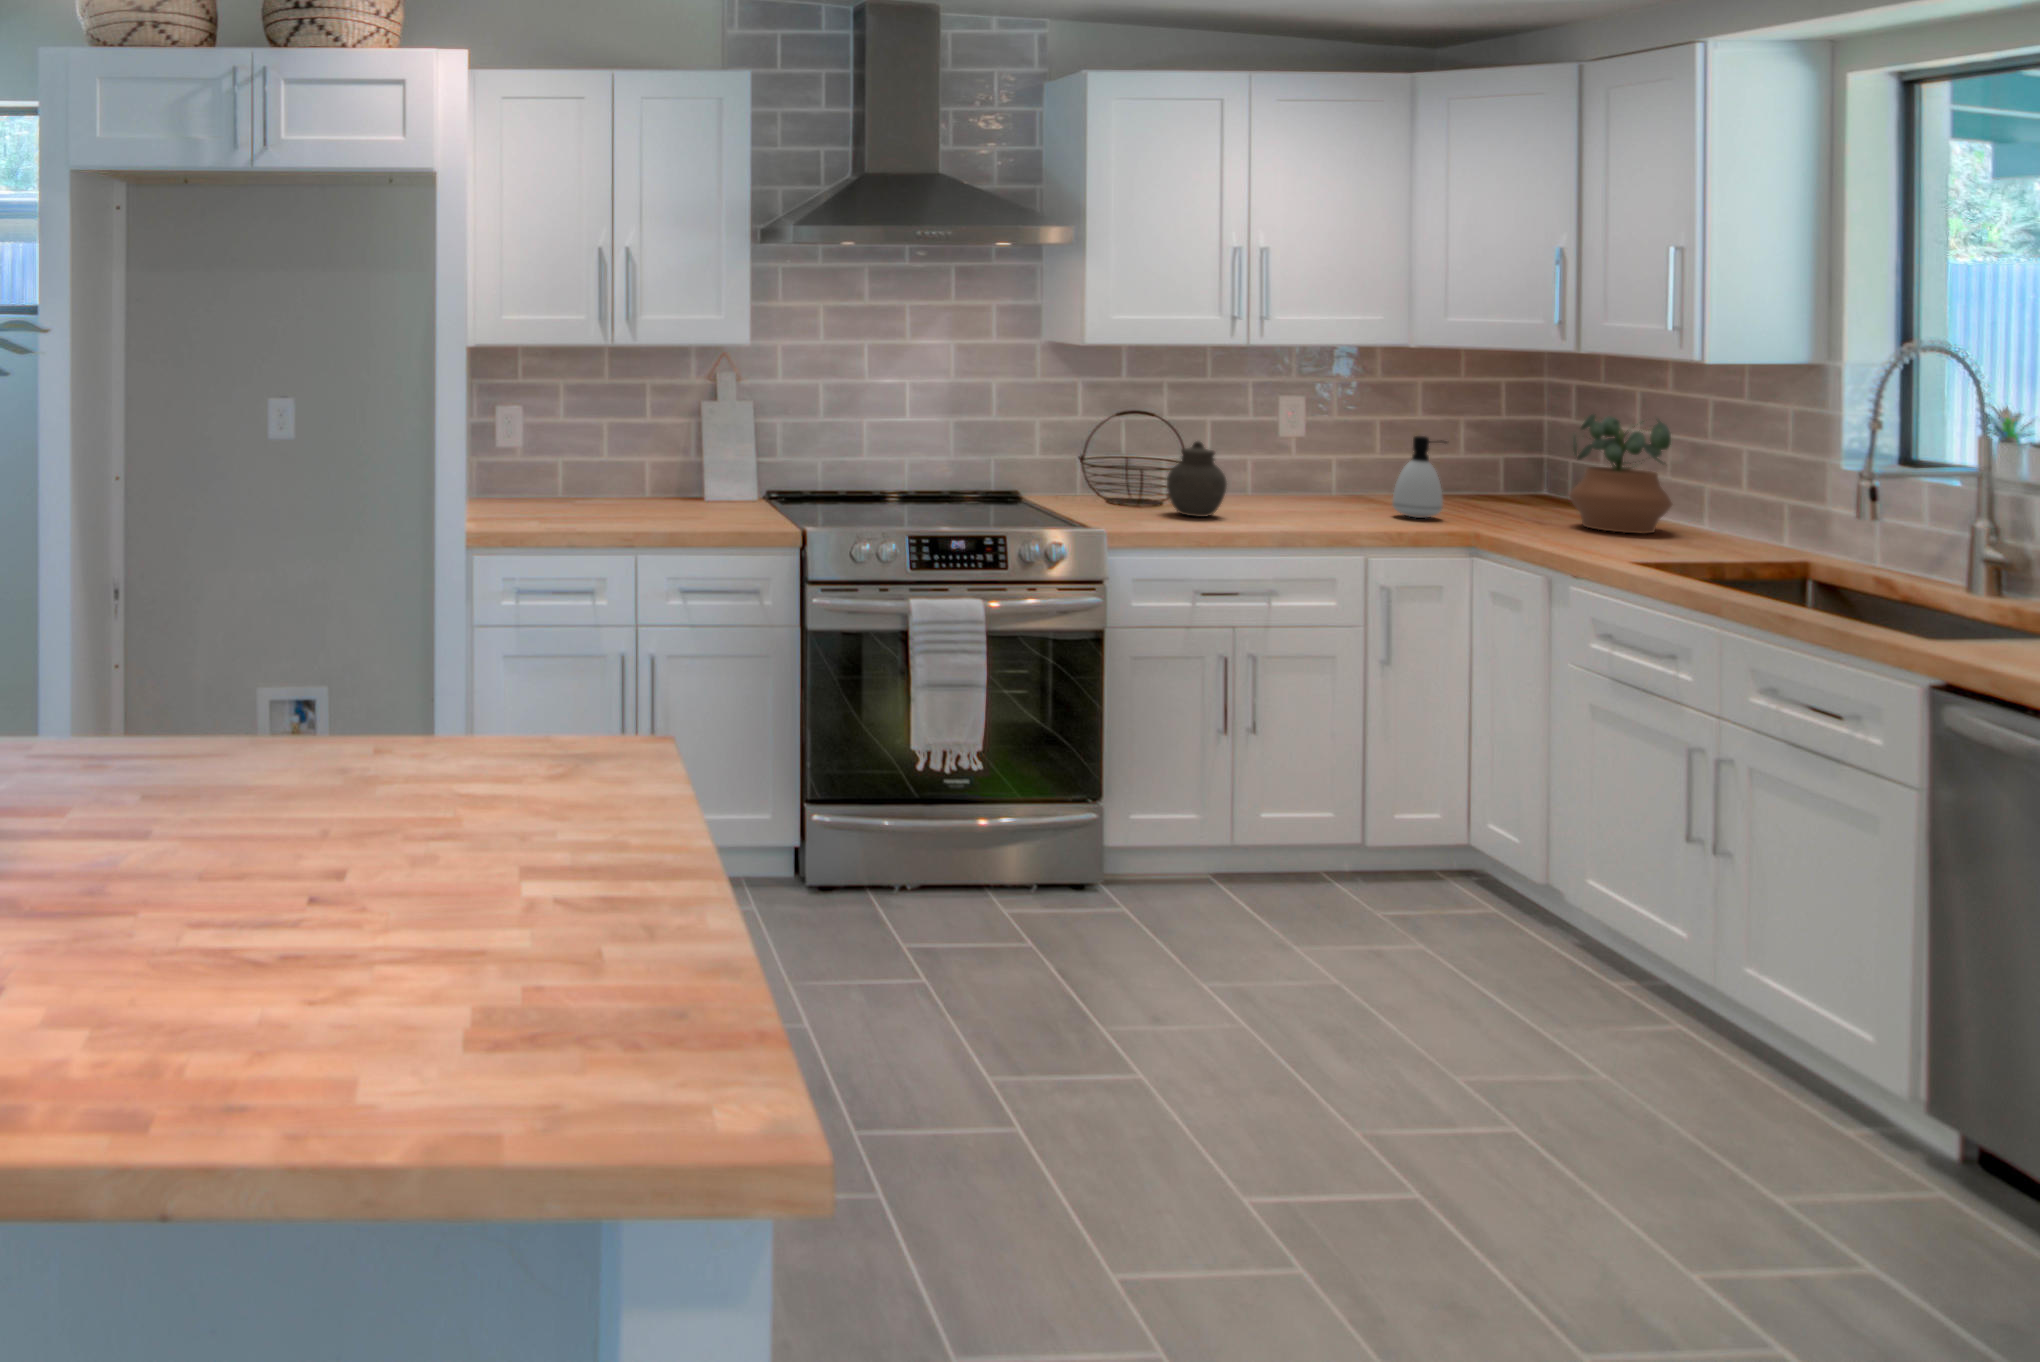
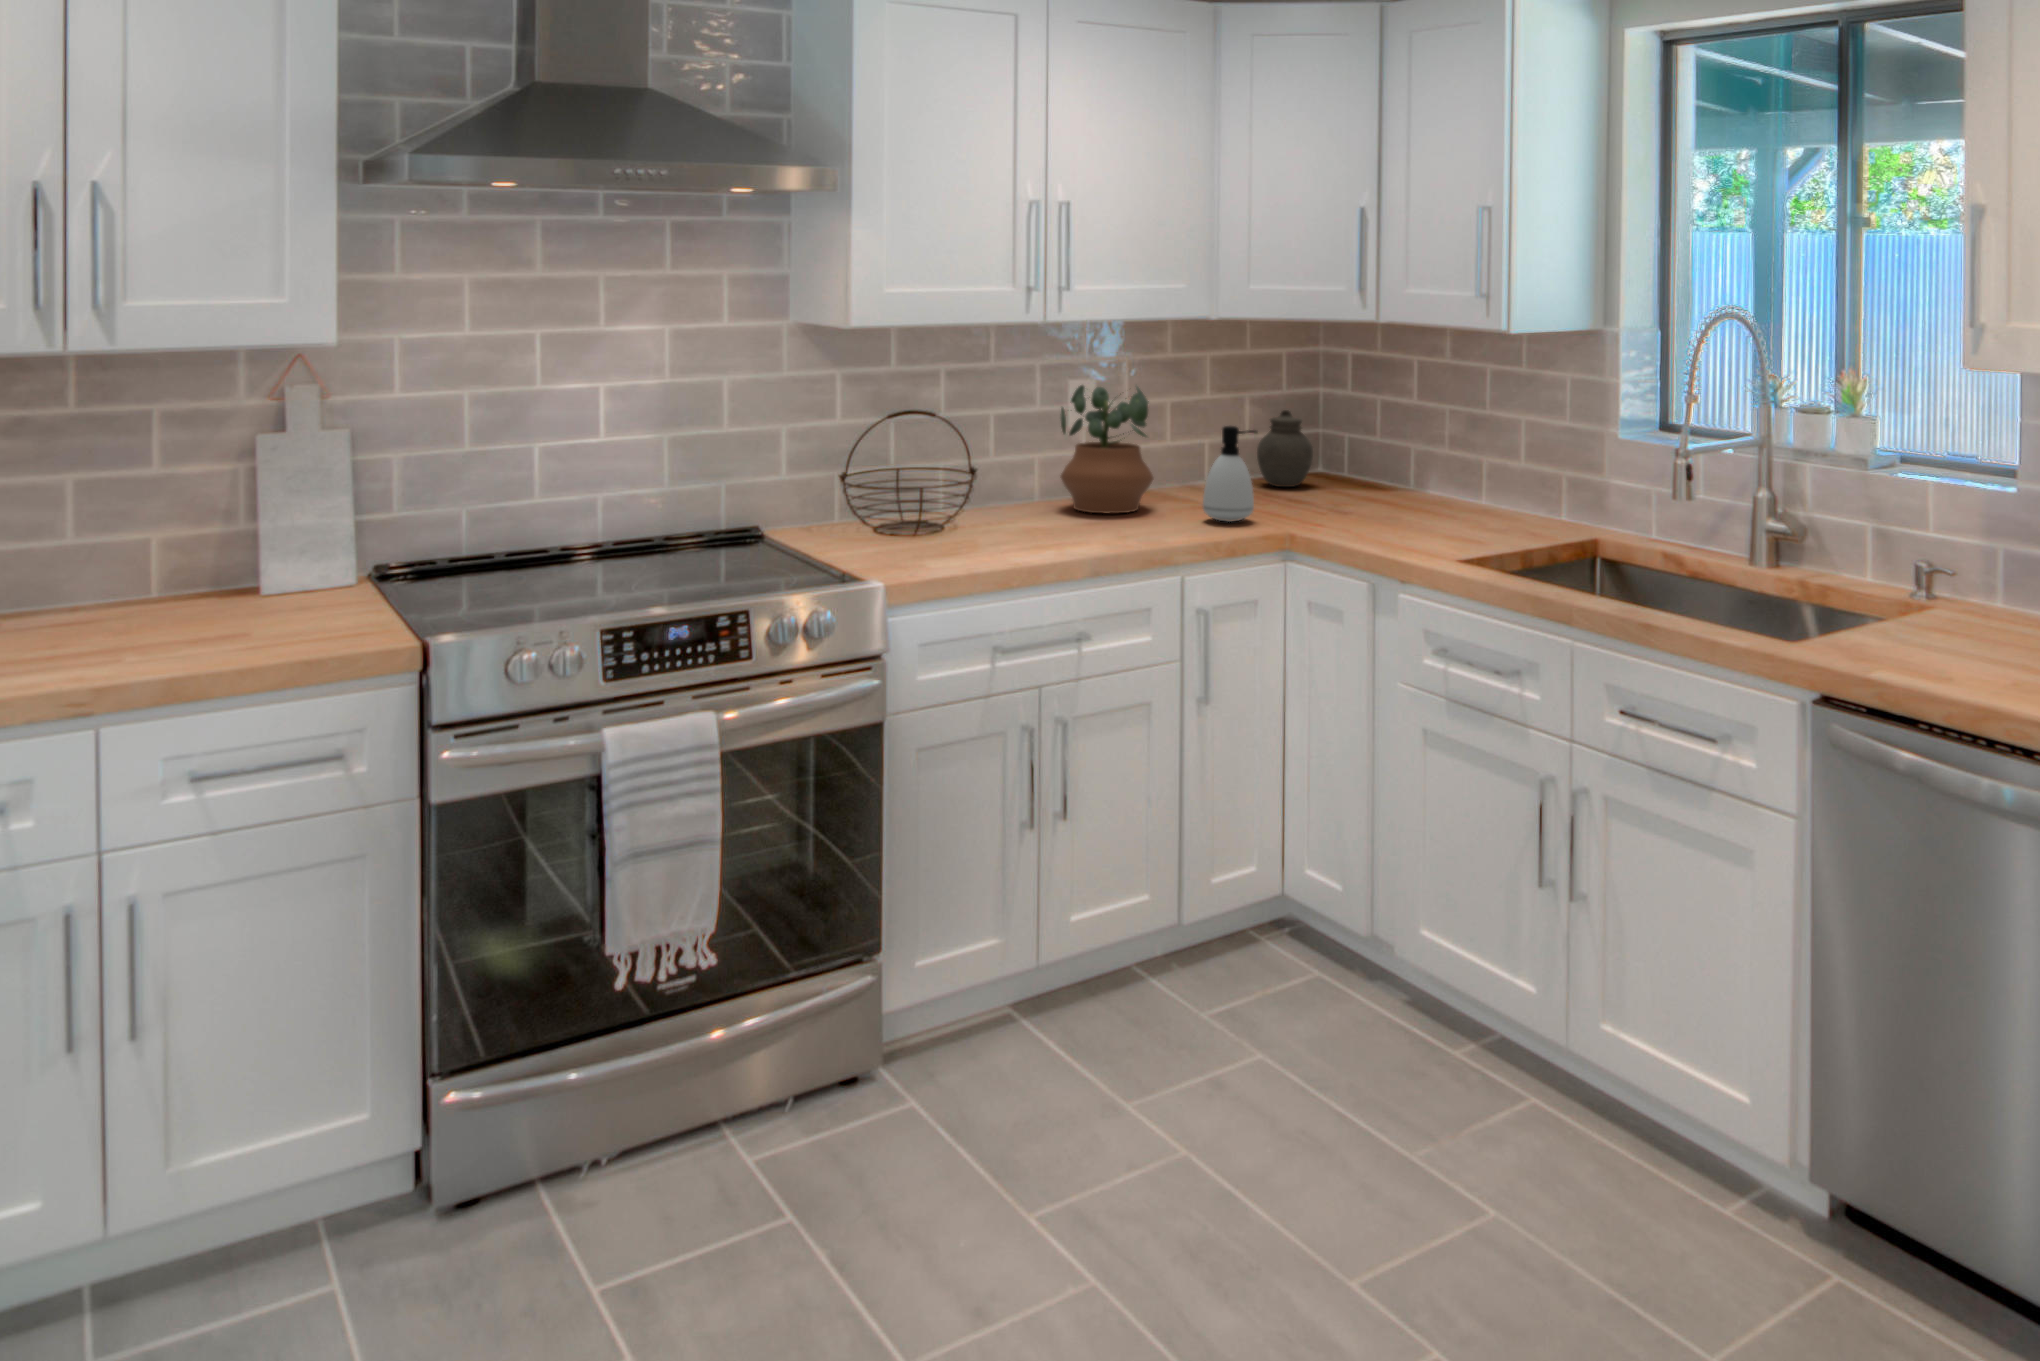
potted plant: present [1569,414,1672,534] -> present [1060,385,1153,513]
jar: present [1167,441,1227,517] -> present [1257,410,1313,487]

